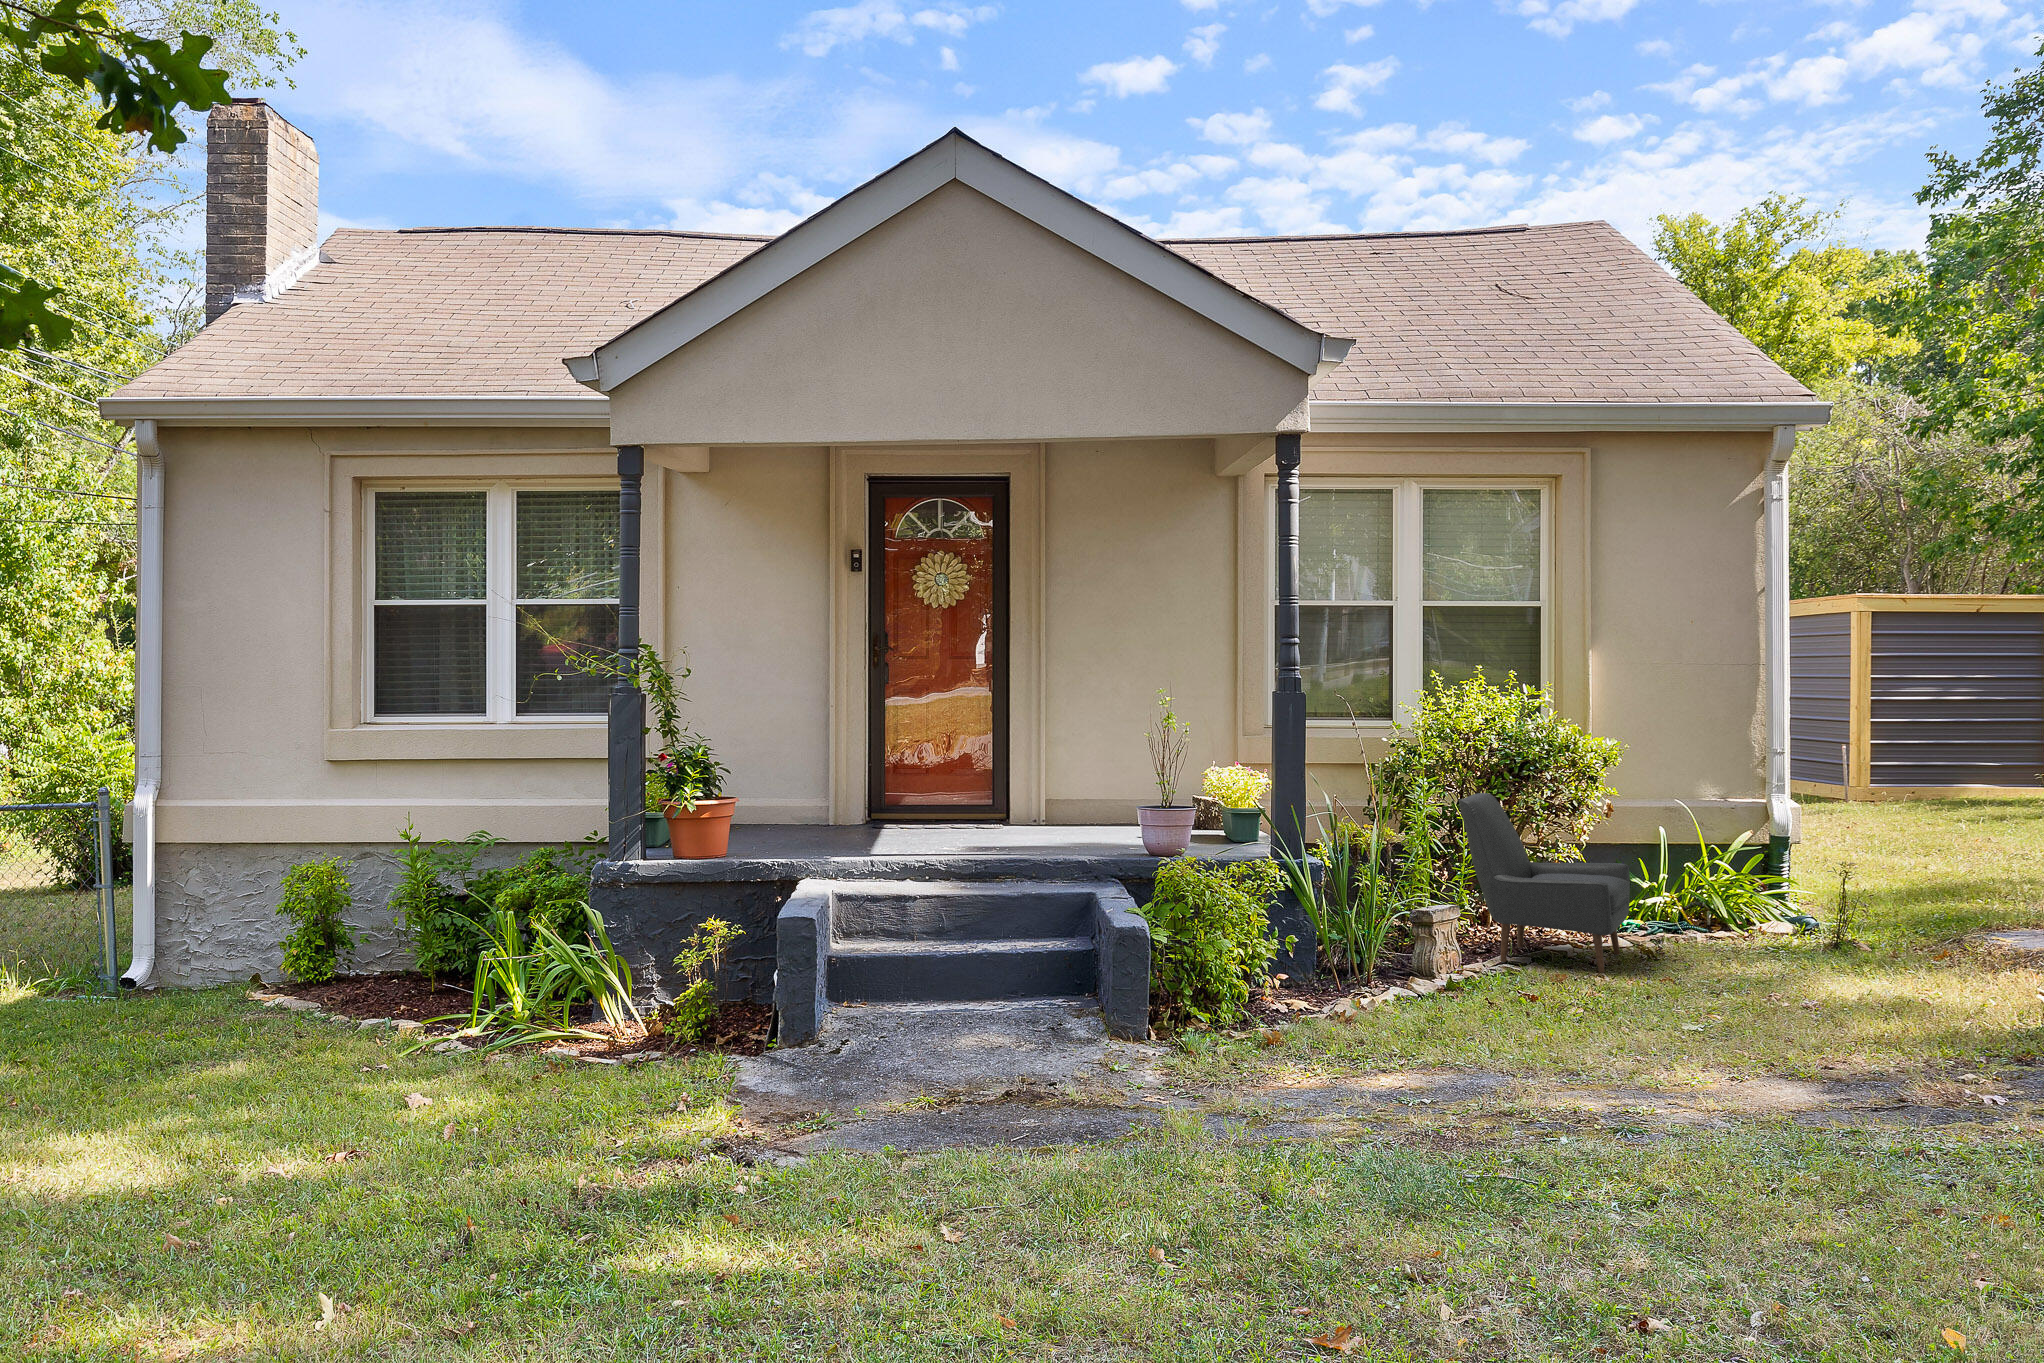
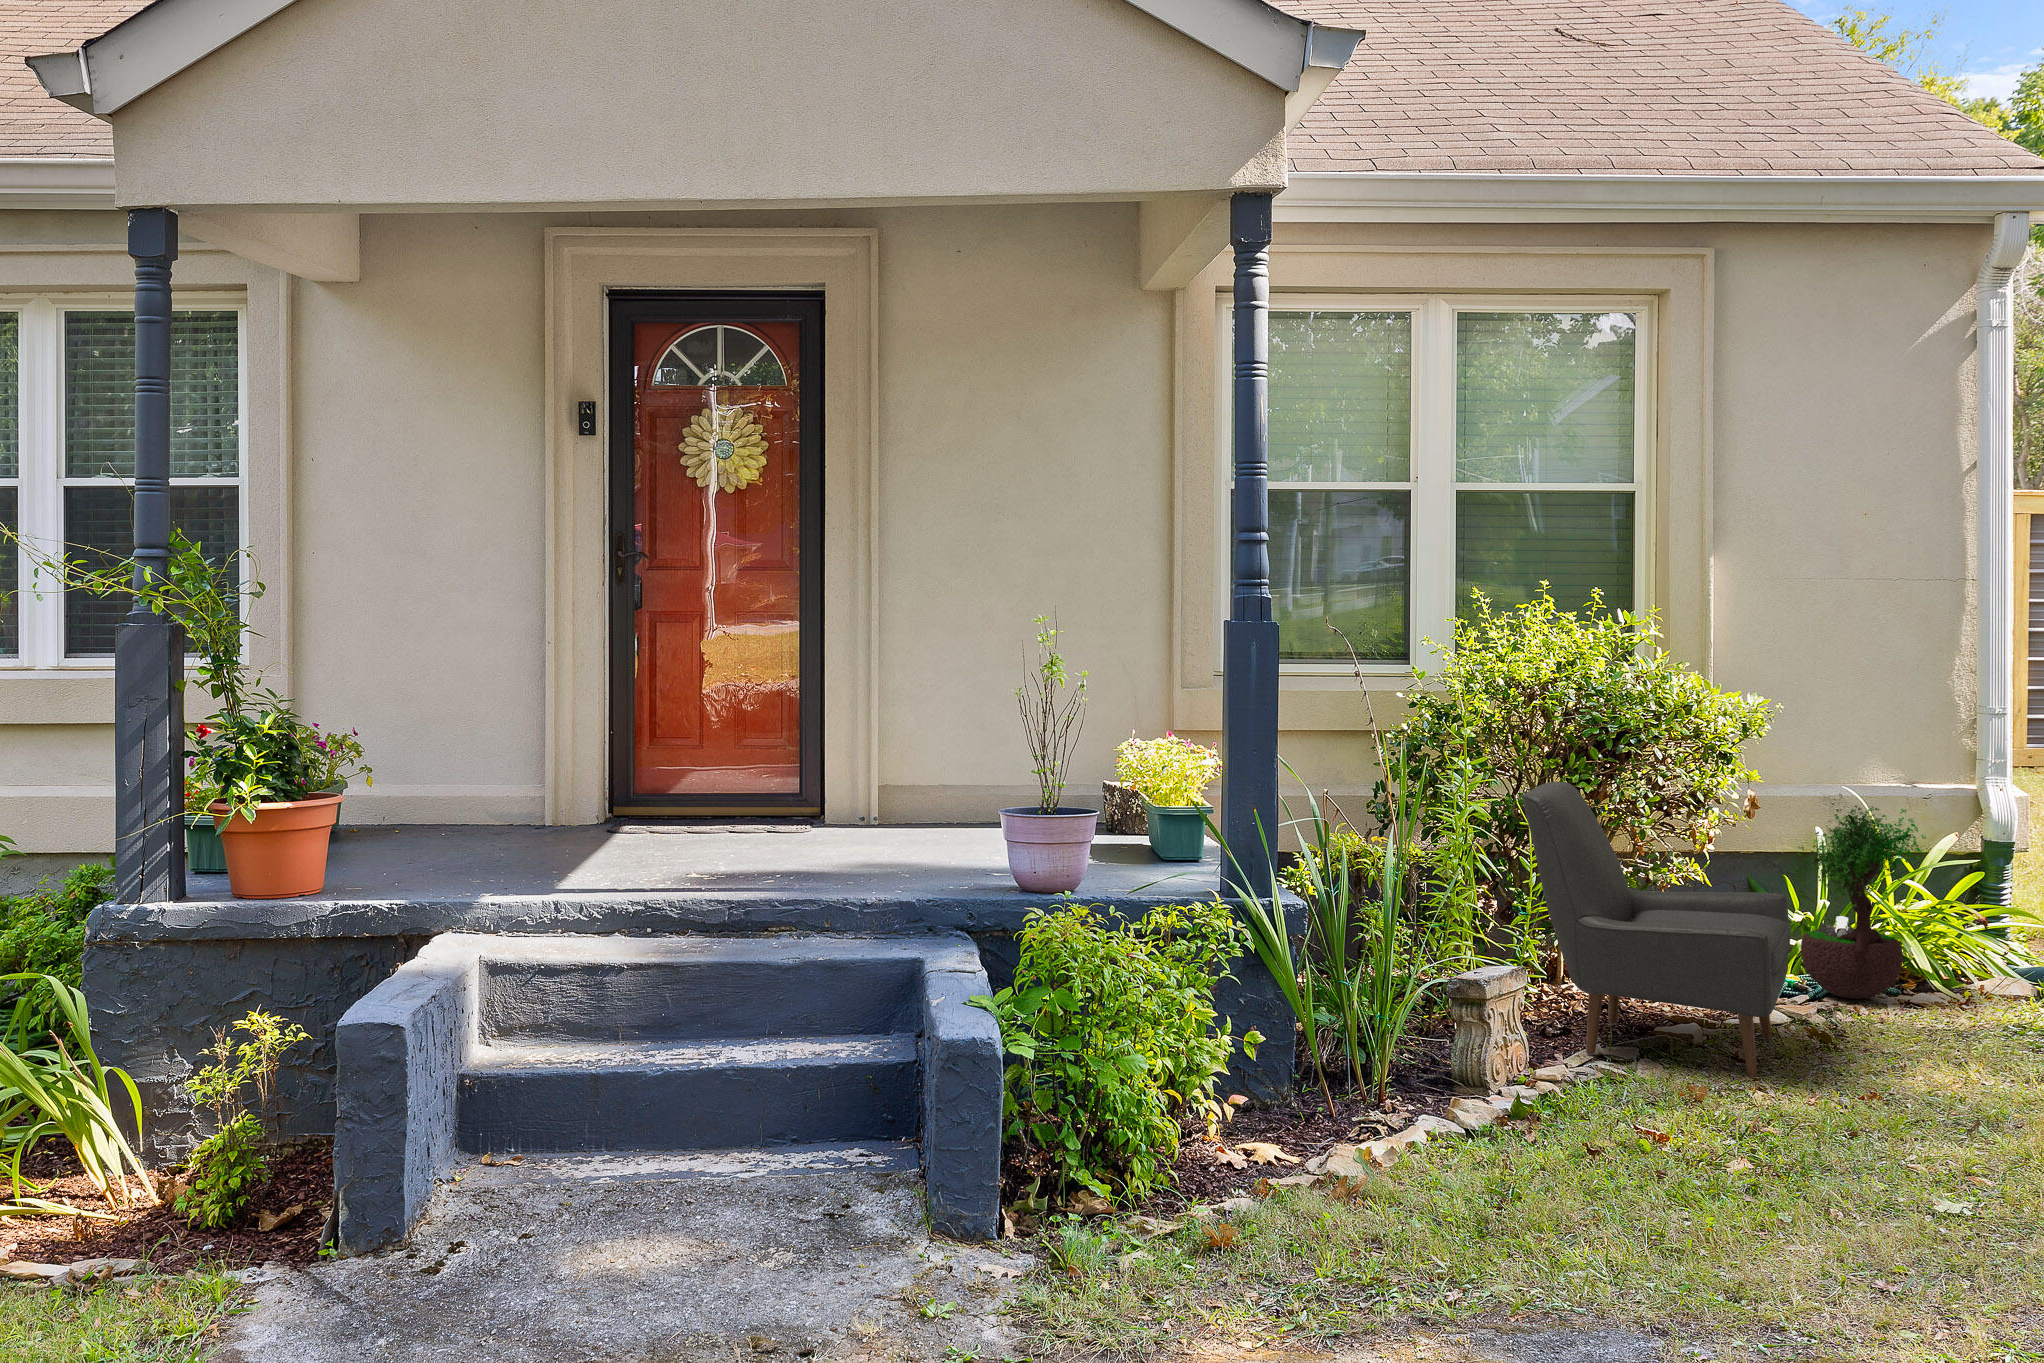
potted tree: none [1637,802,1722,936] -> present [1792,794,1926,999]

